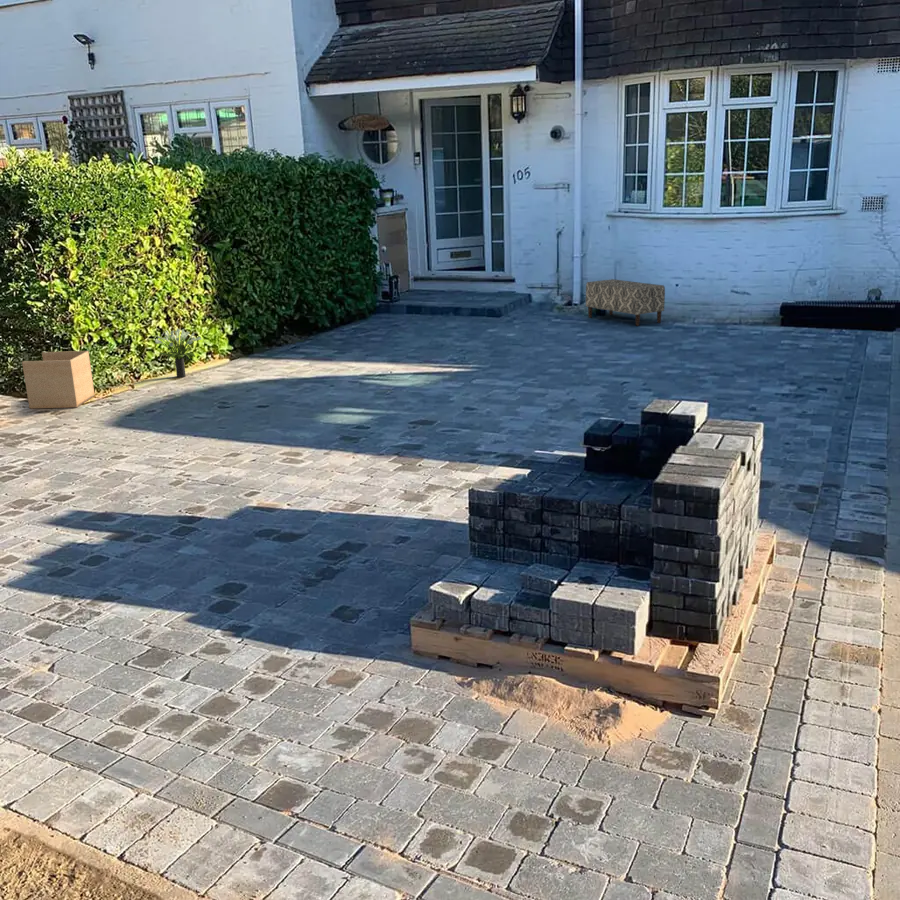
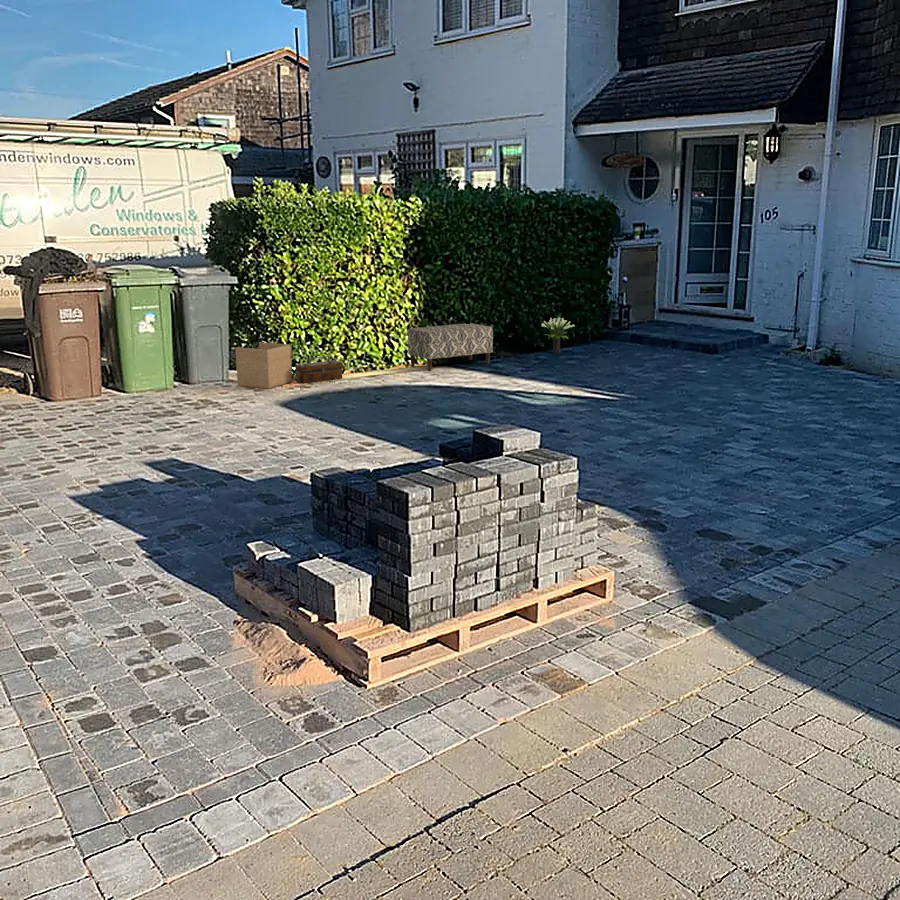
bench: present [586,279,665,326] -> present [408,323,493,371]
potted plant: present [155,329,201,377] -> present [542,317,575,353]
toolbox: none [95,359,151,396] -> present [295,356,344,383]

